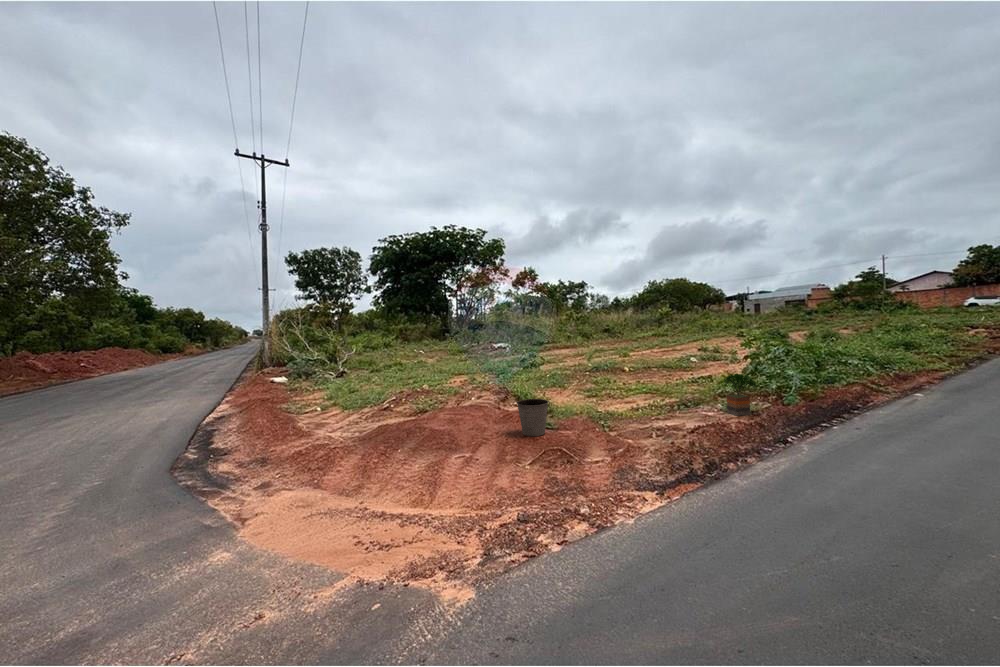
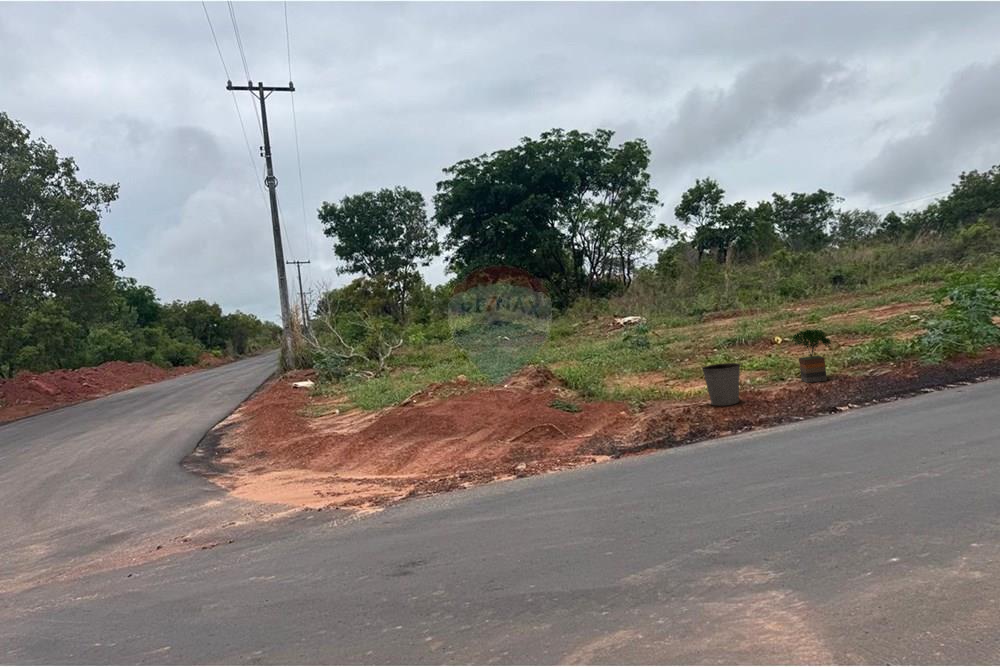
bucket: present [516,399,549,436] -> present [702,363,741,406]

